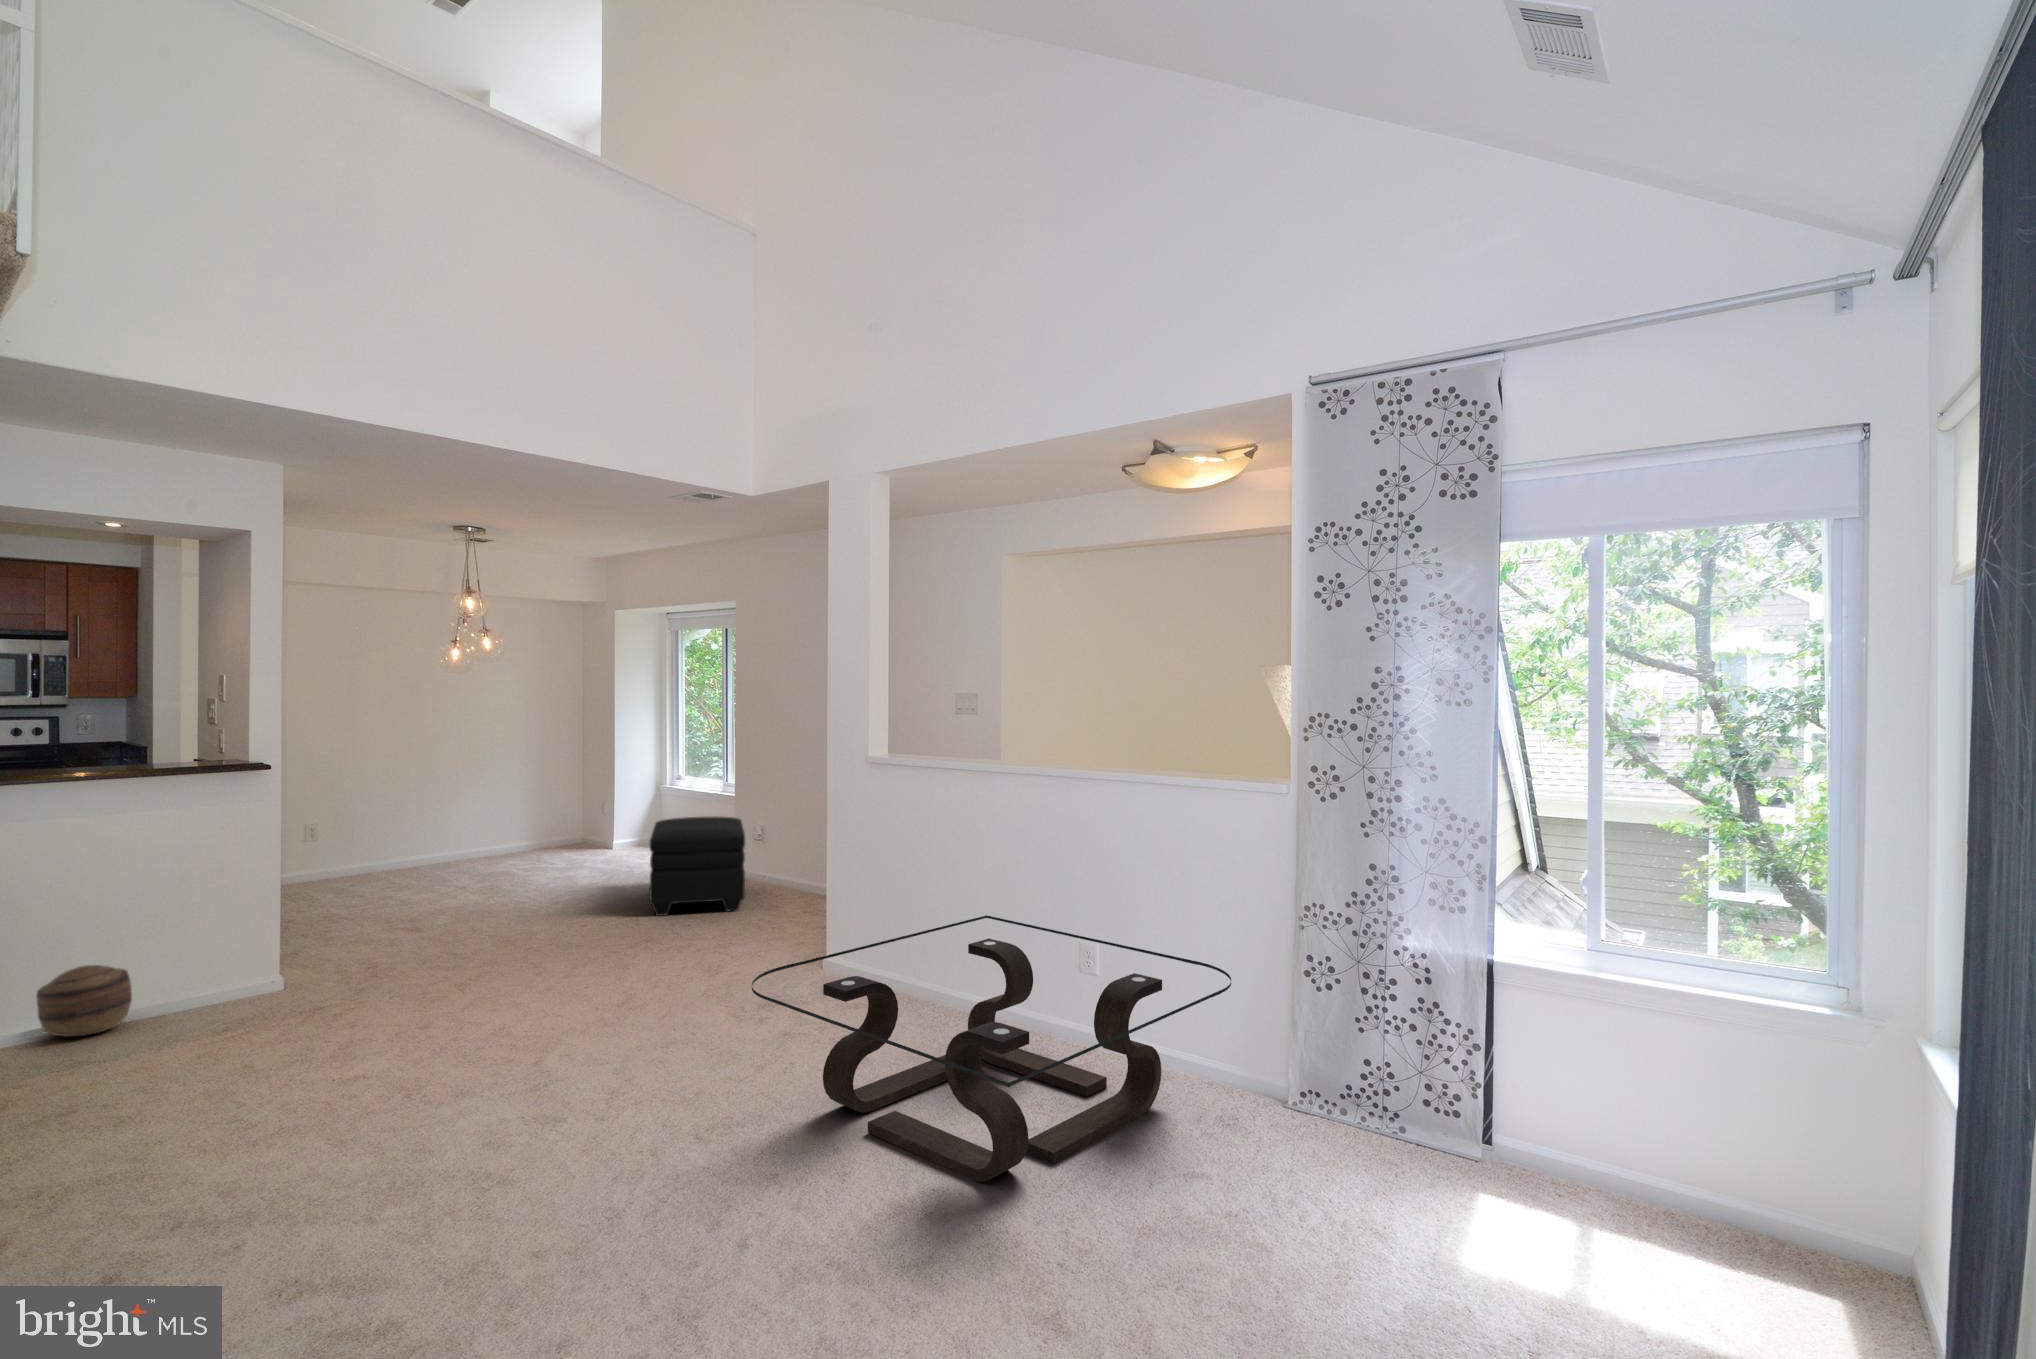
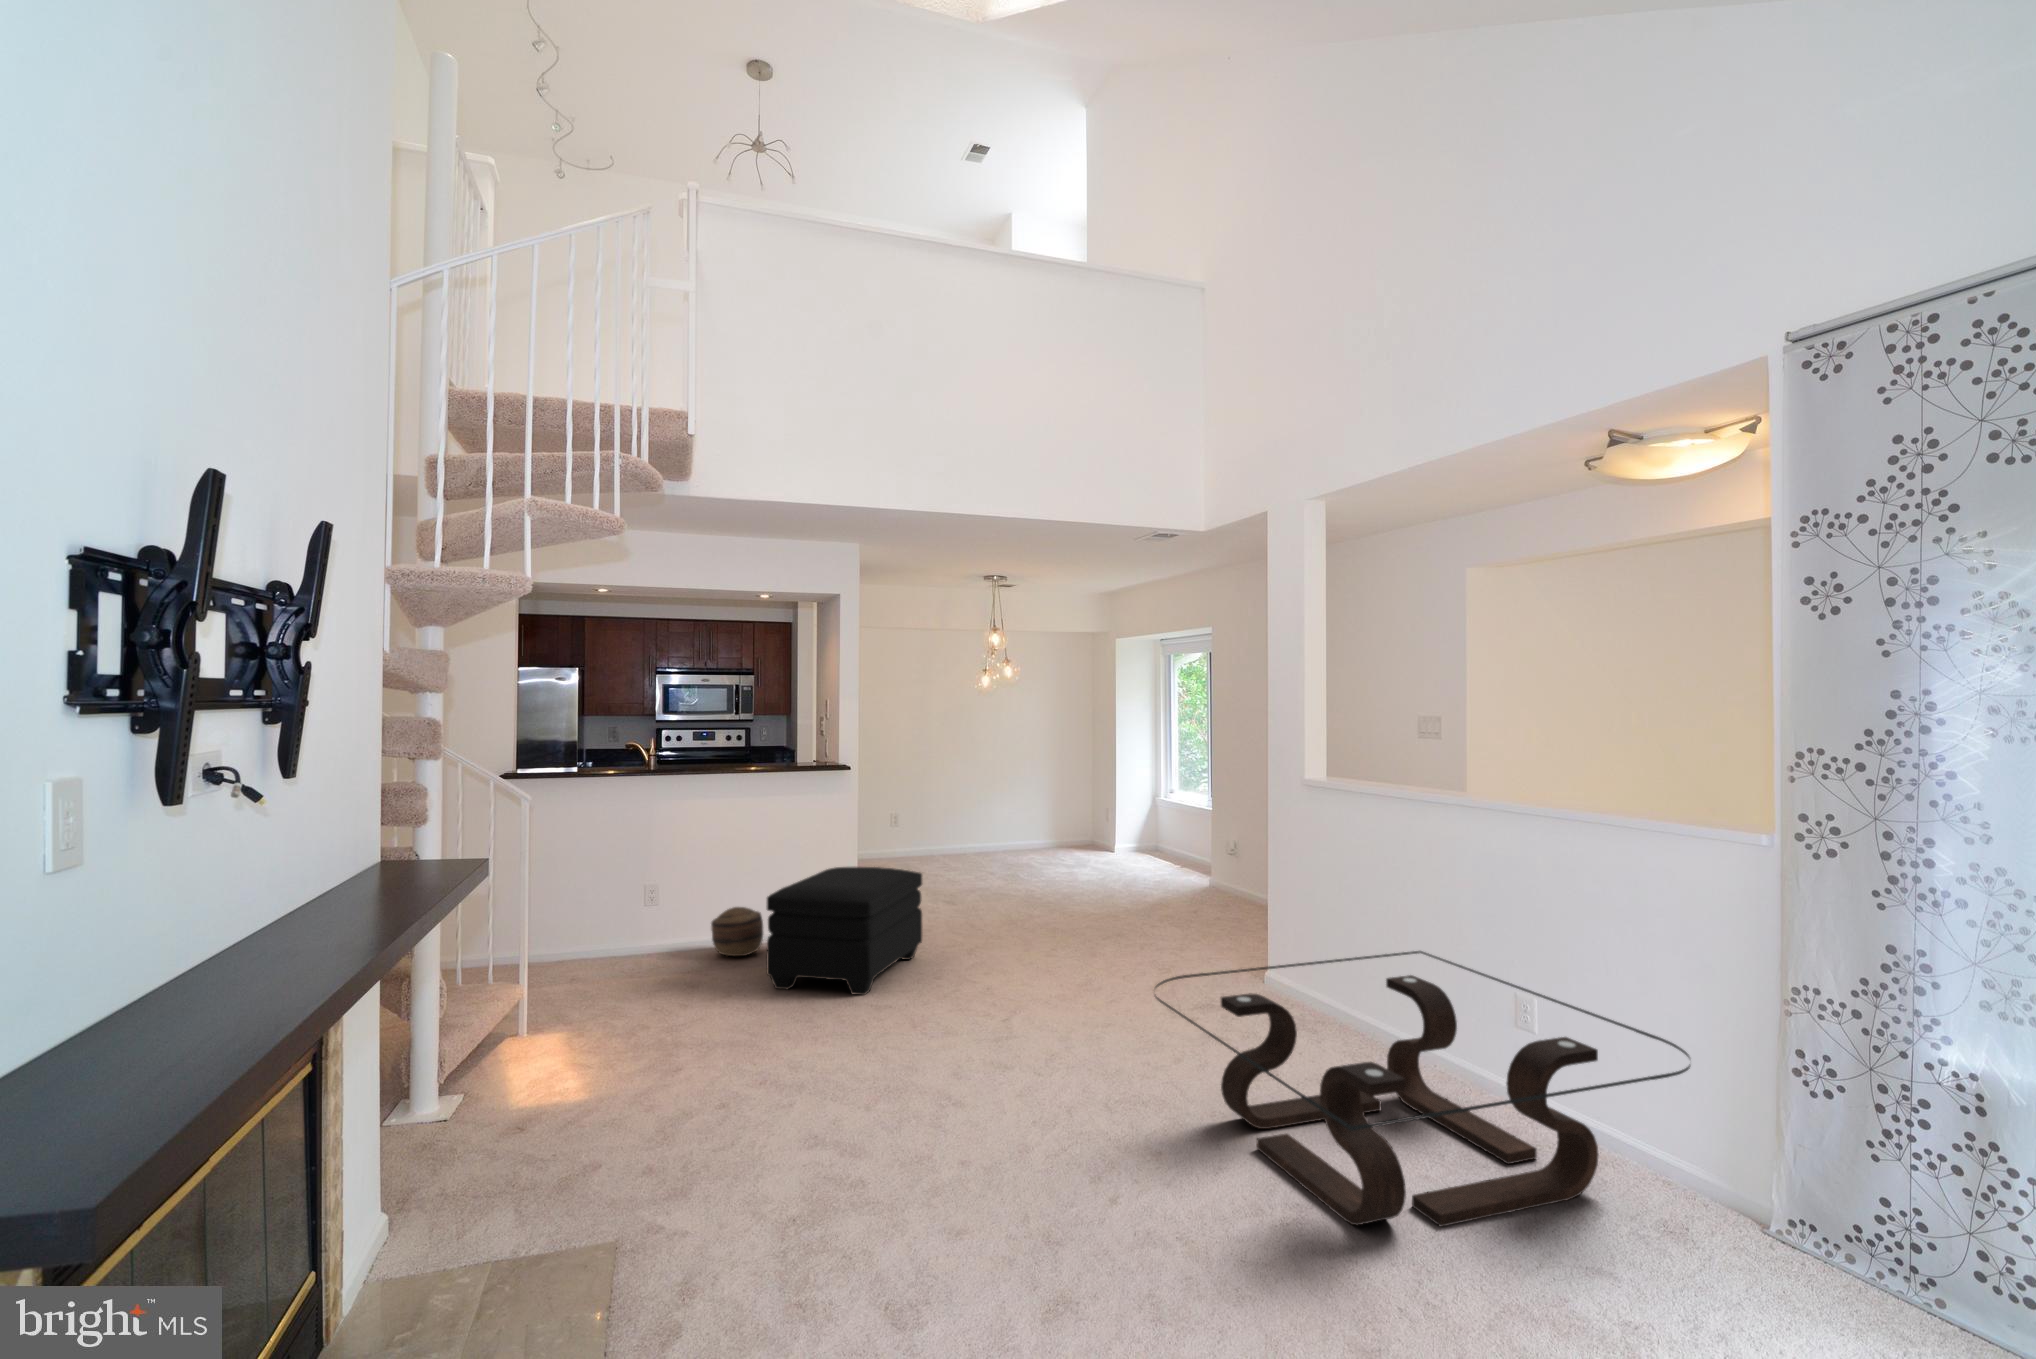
ottoman: present [650,817,745,916] -> present [766,867,922,995]

